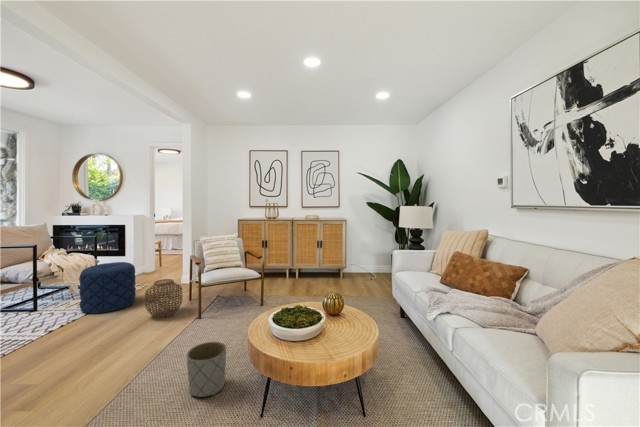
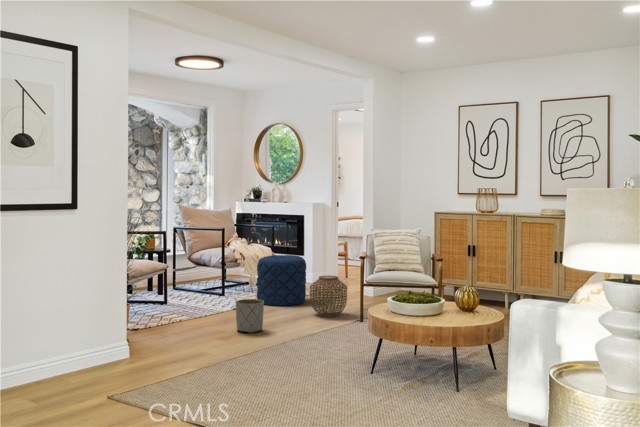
planter: present [187,342,226,397] -> present [236,299,264,333]

